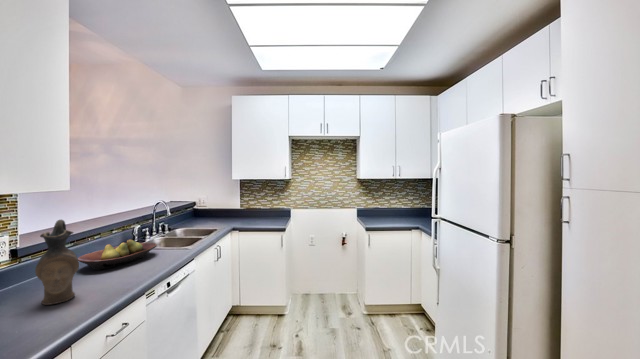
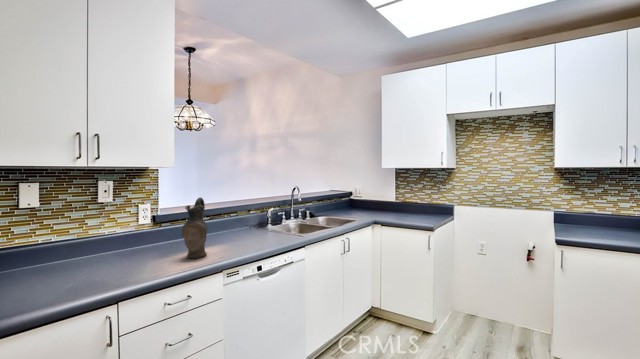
fruit bowl: present [78,240,157,270] -> none [224,220,284,241]

